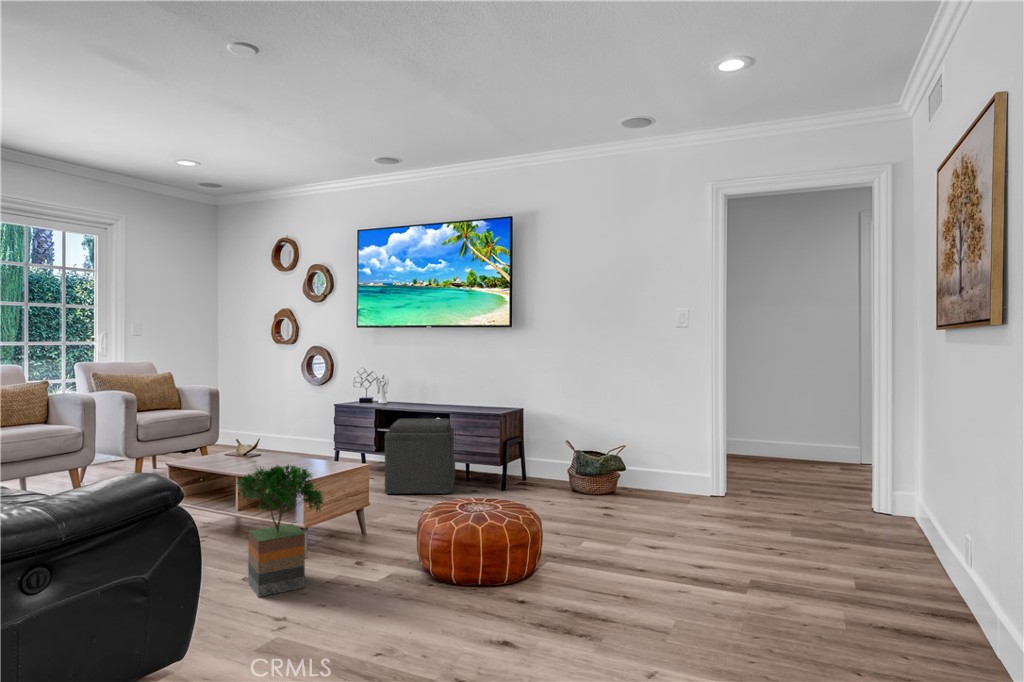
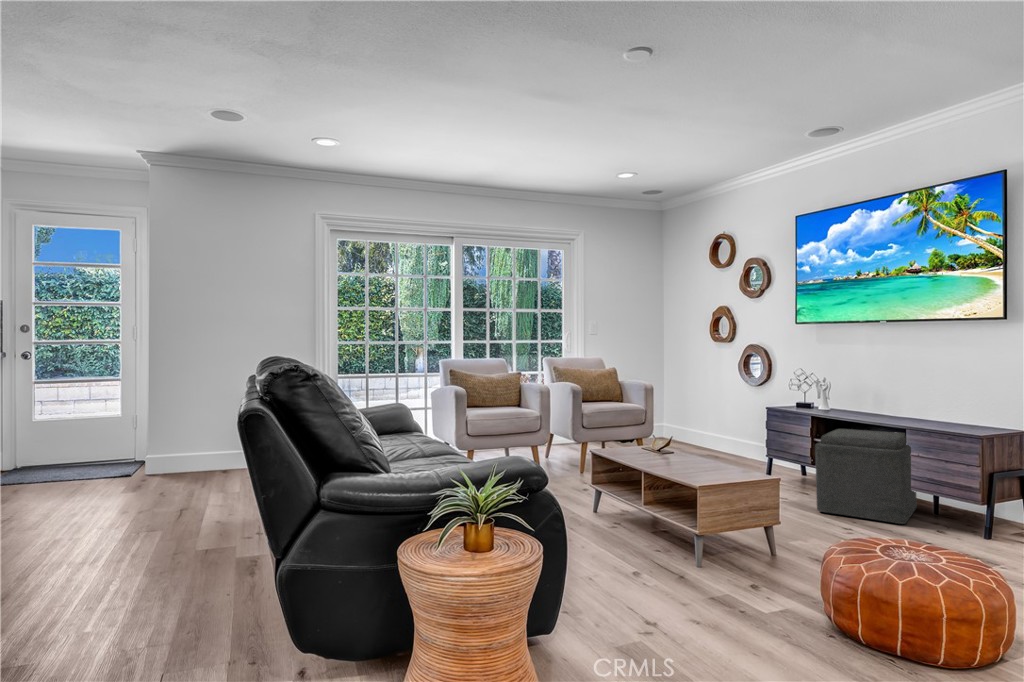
potted tree: present [236,465,324,597] -> none [619,464,706,598]

